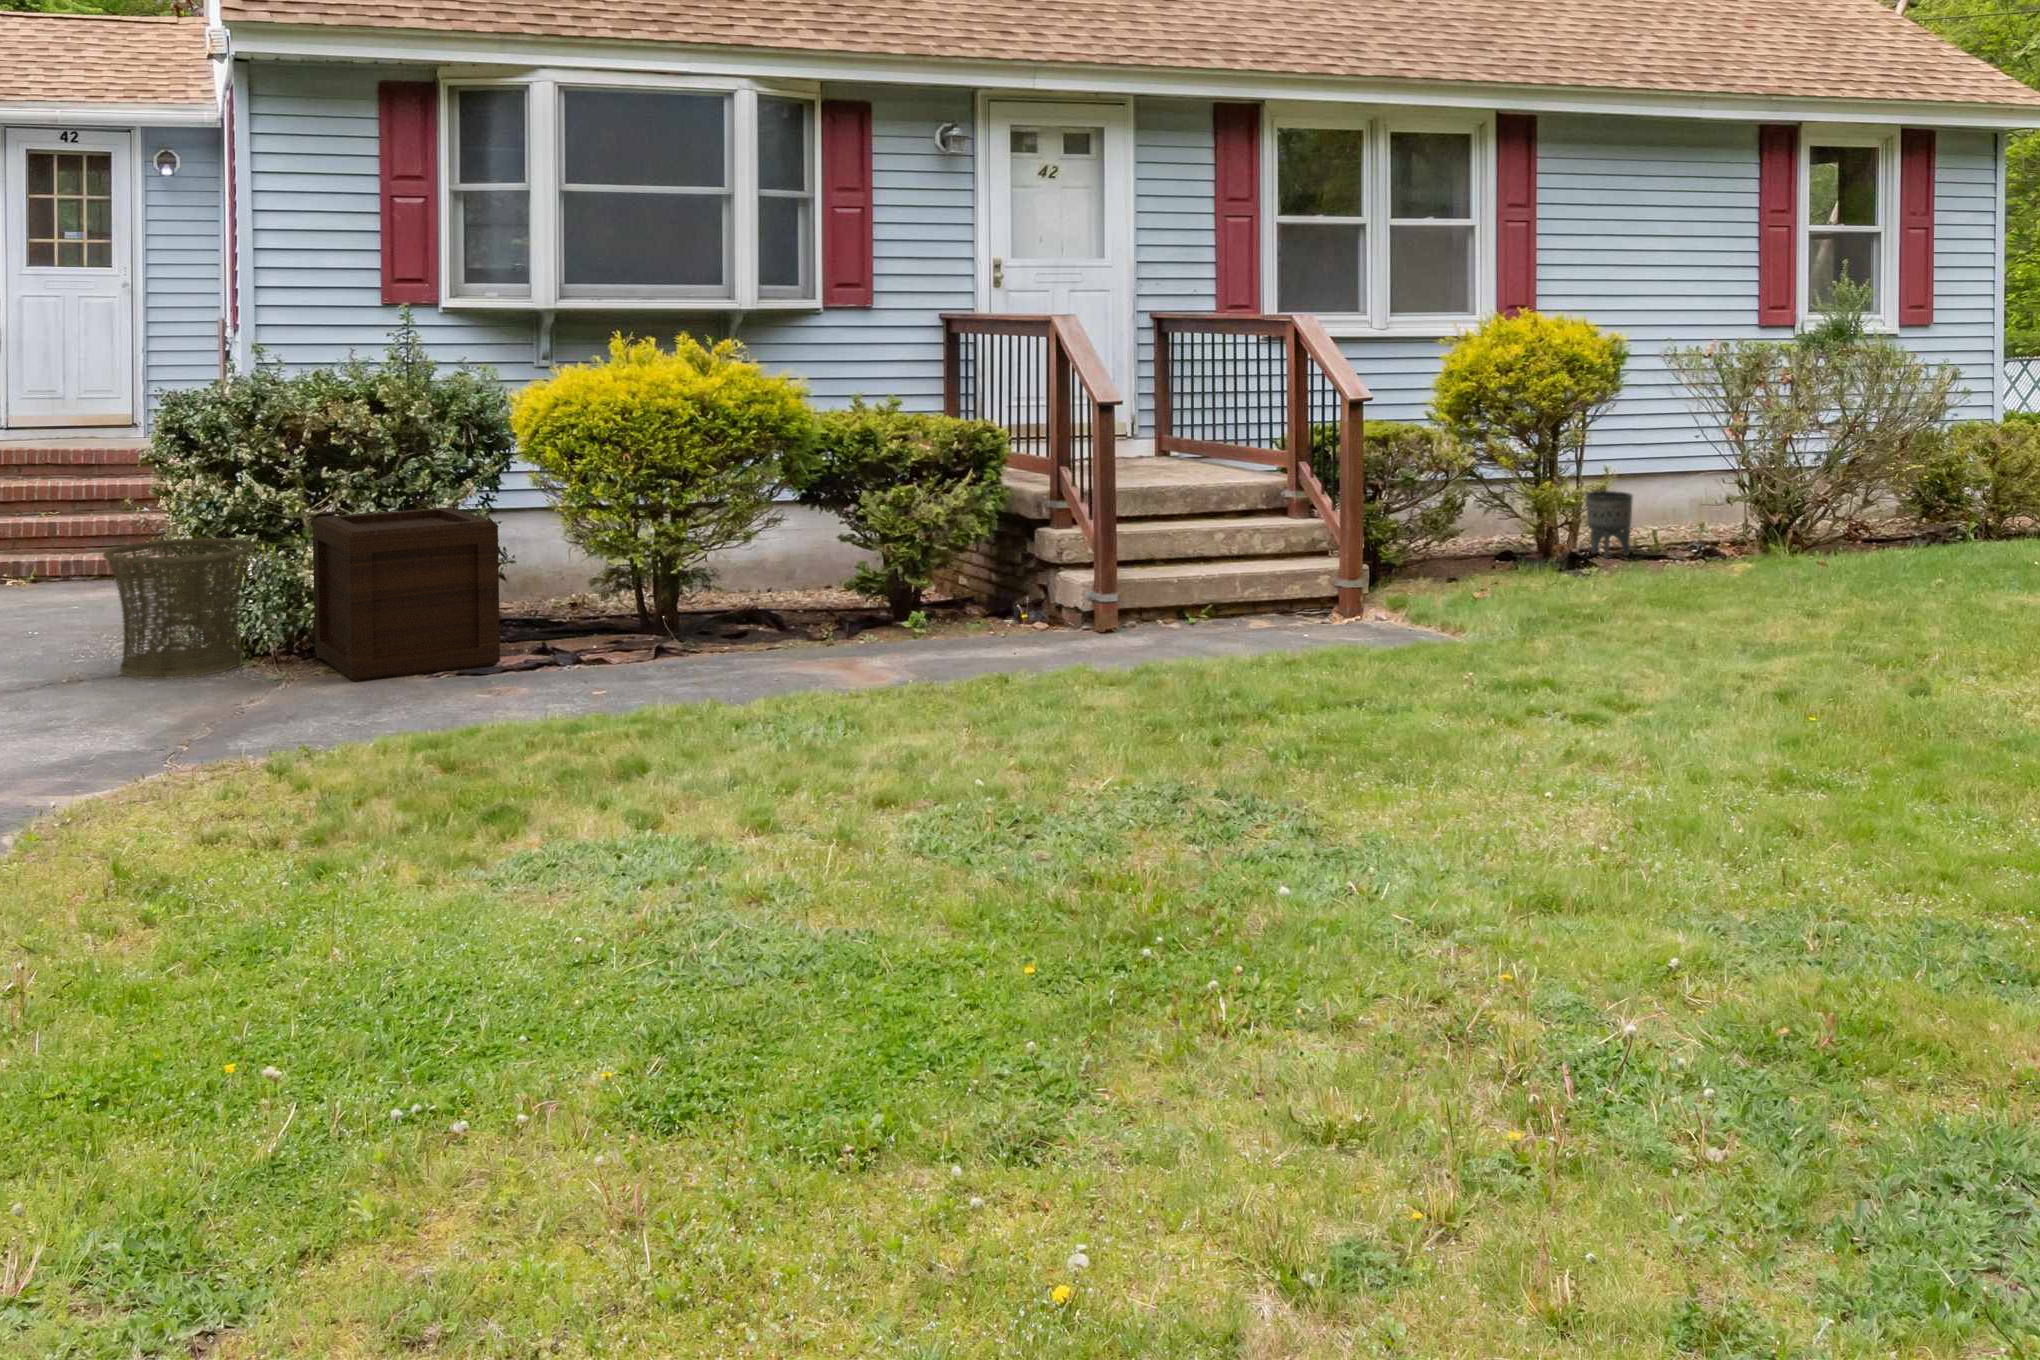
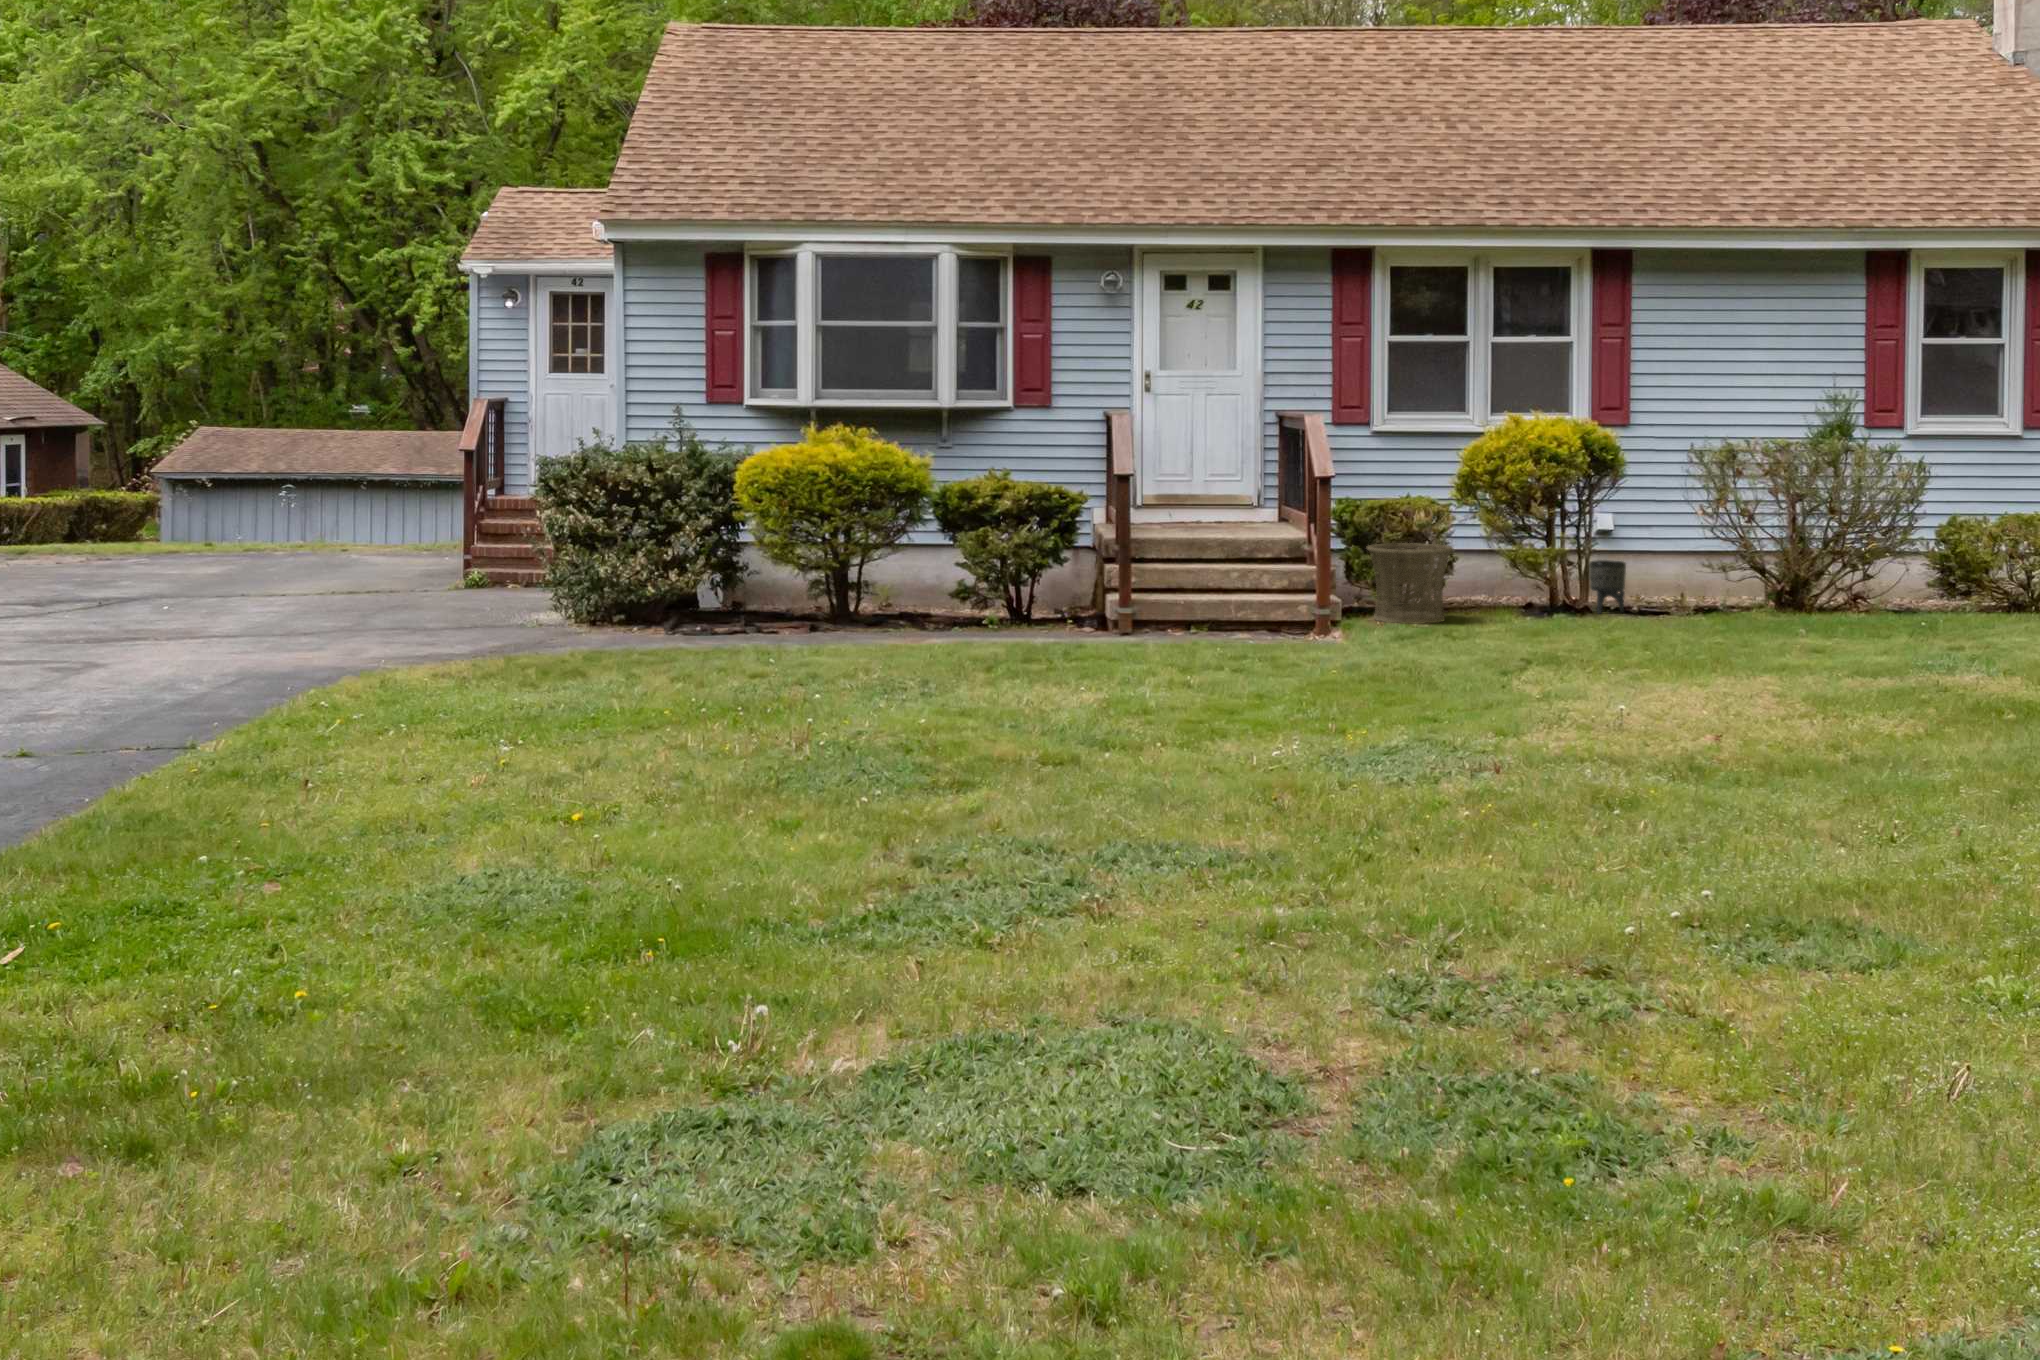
wooden crate: present [313,507,500,682] -> none [615,532,710,630]
basket: present [103,538,255,679] -> present [1367,543,1453,624]

